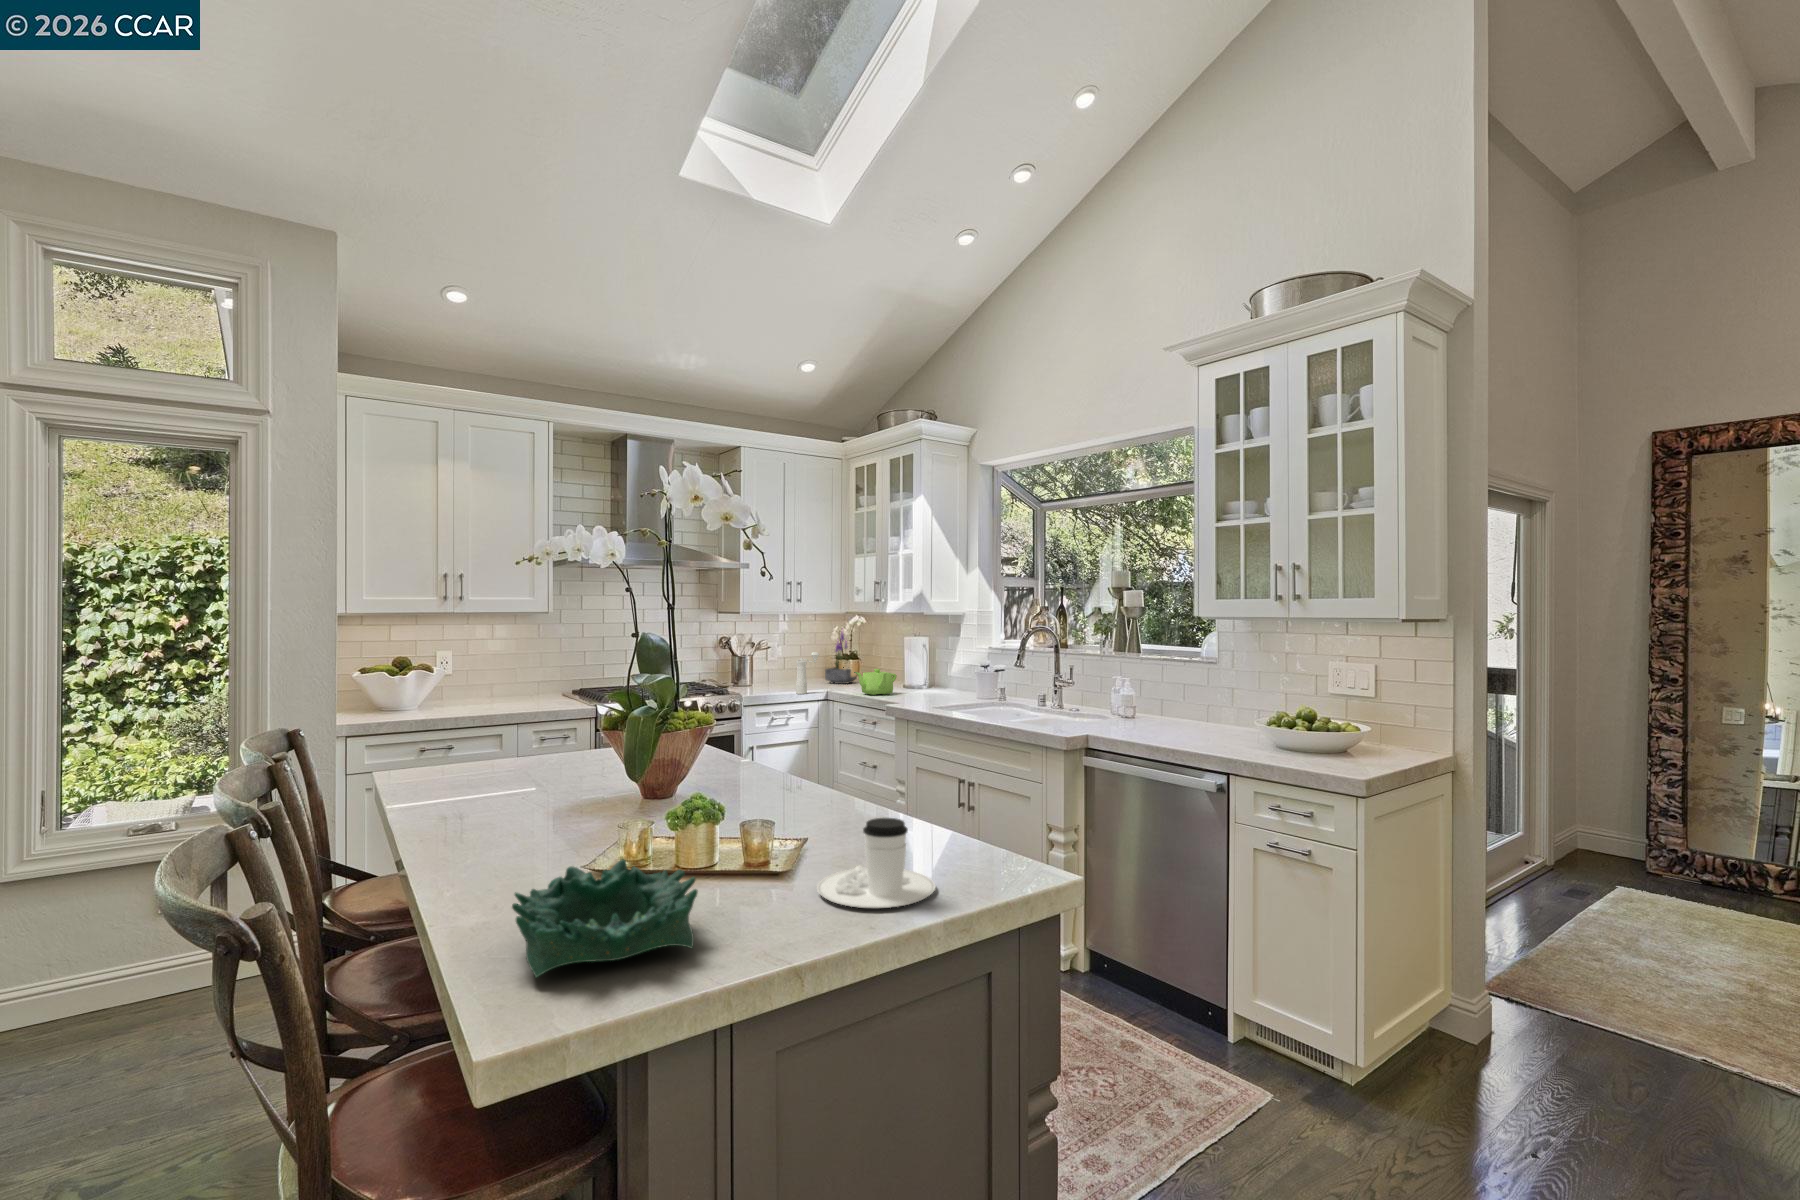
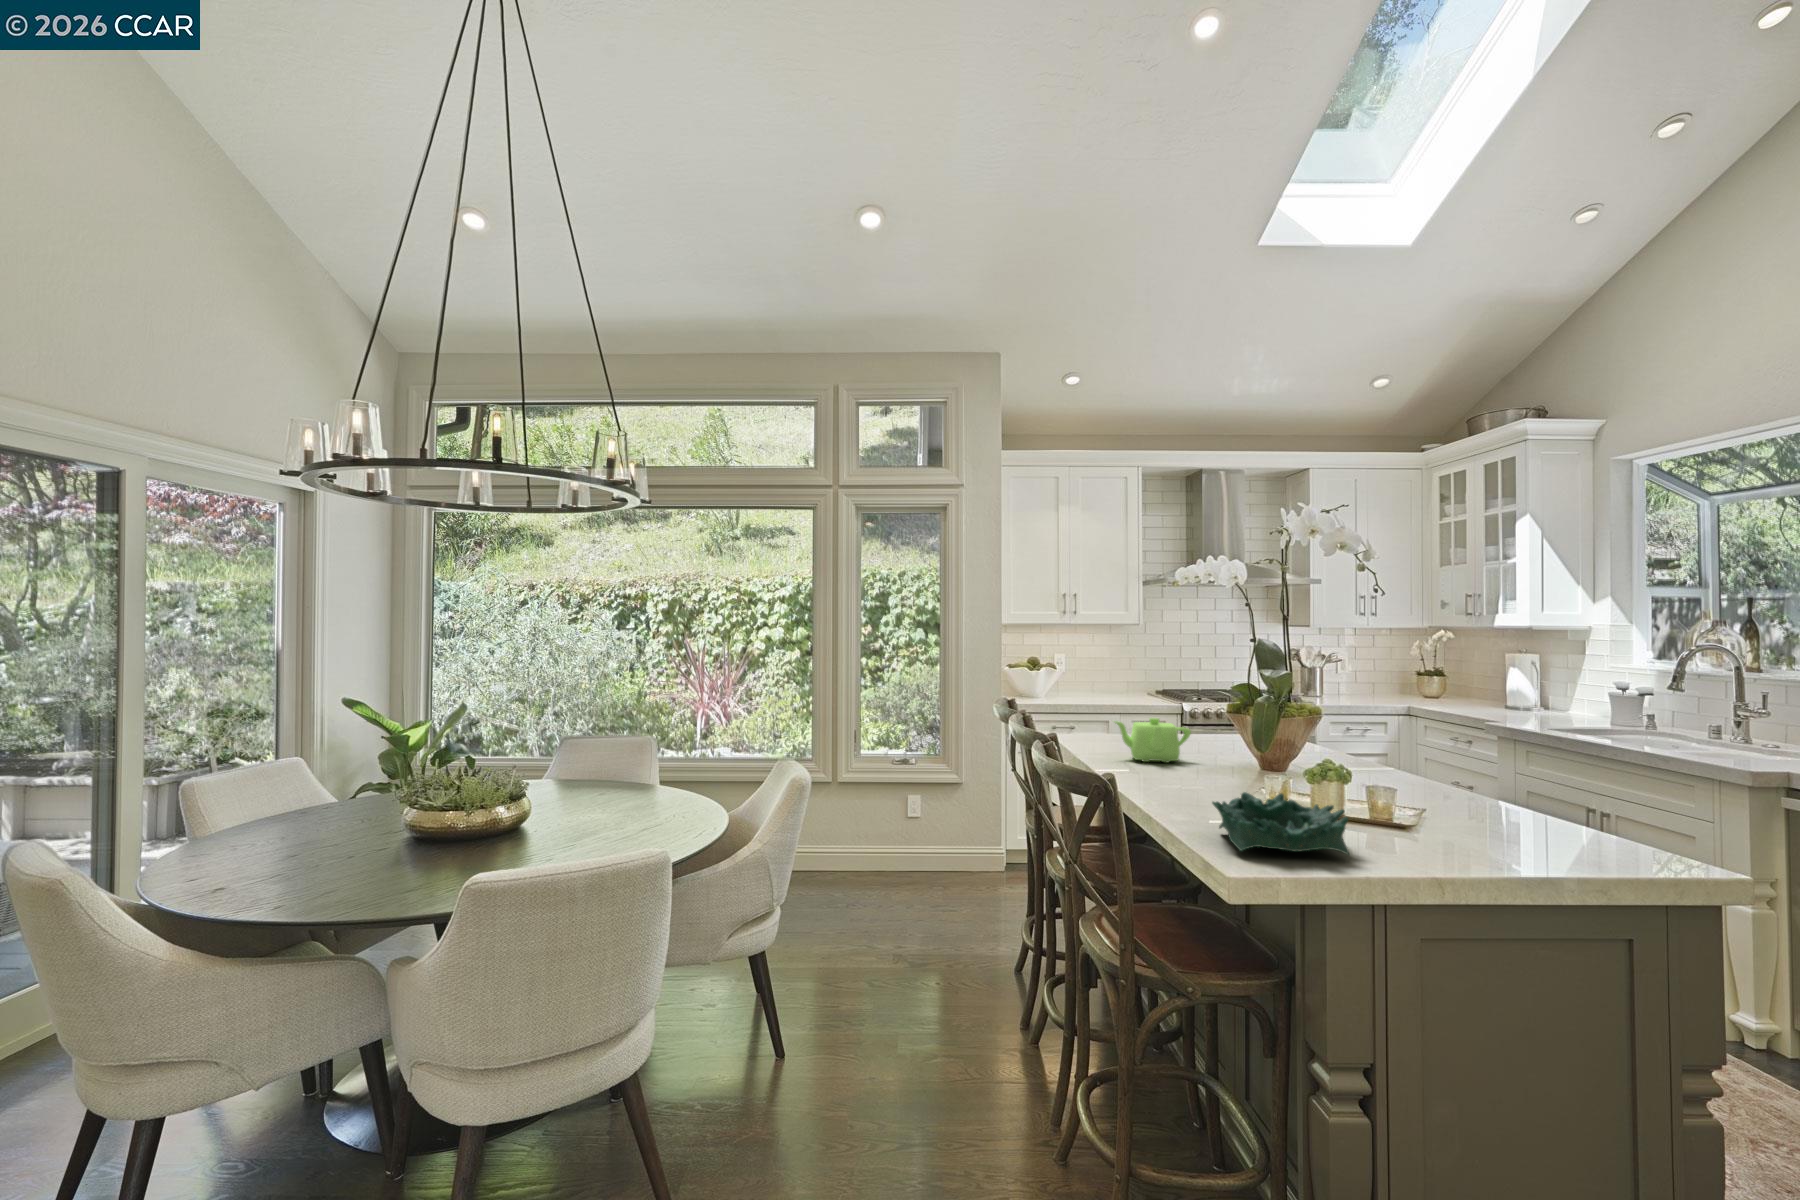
potted plant: present [825,628,857,684] -> none [1406,643,1445,702]
pepper mill: present [796,652,819,694] -> none [1375,667,1401,708]
teapot: present [855,669,897,695] -> present [1115,718,1191,762]
coffee cup: present [817,818,935,908] -> none [1445,790,1569,863]

